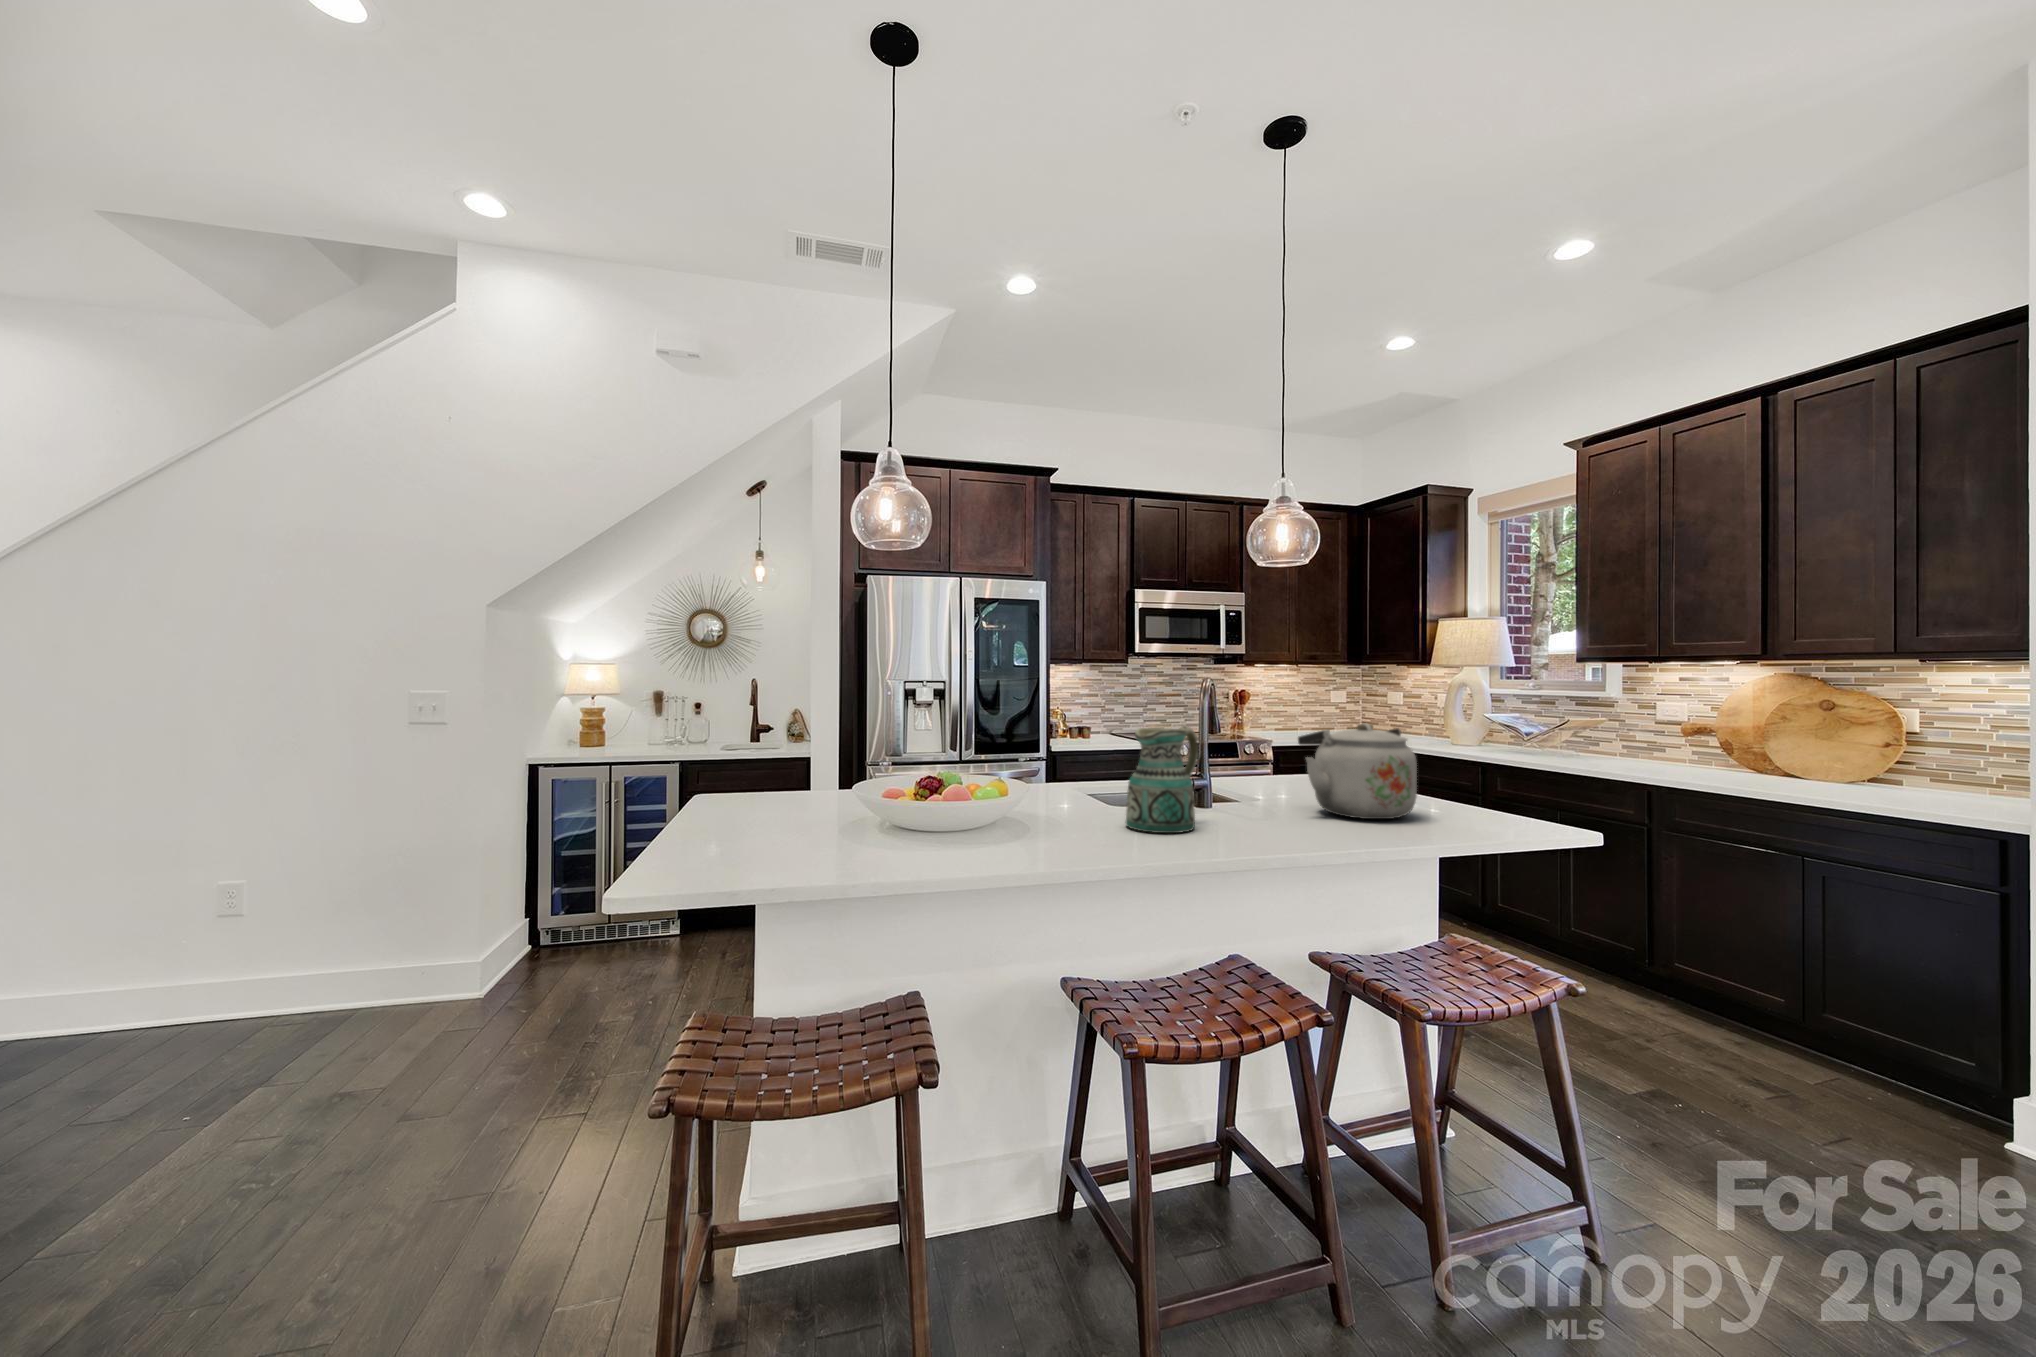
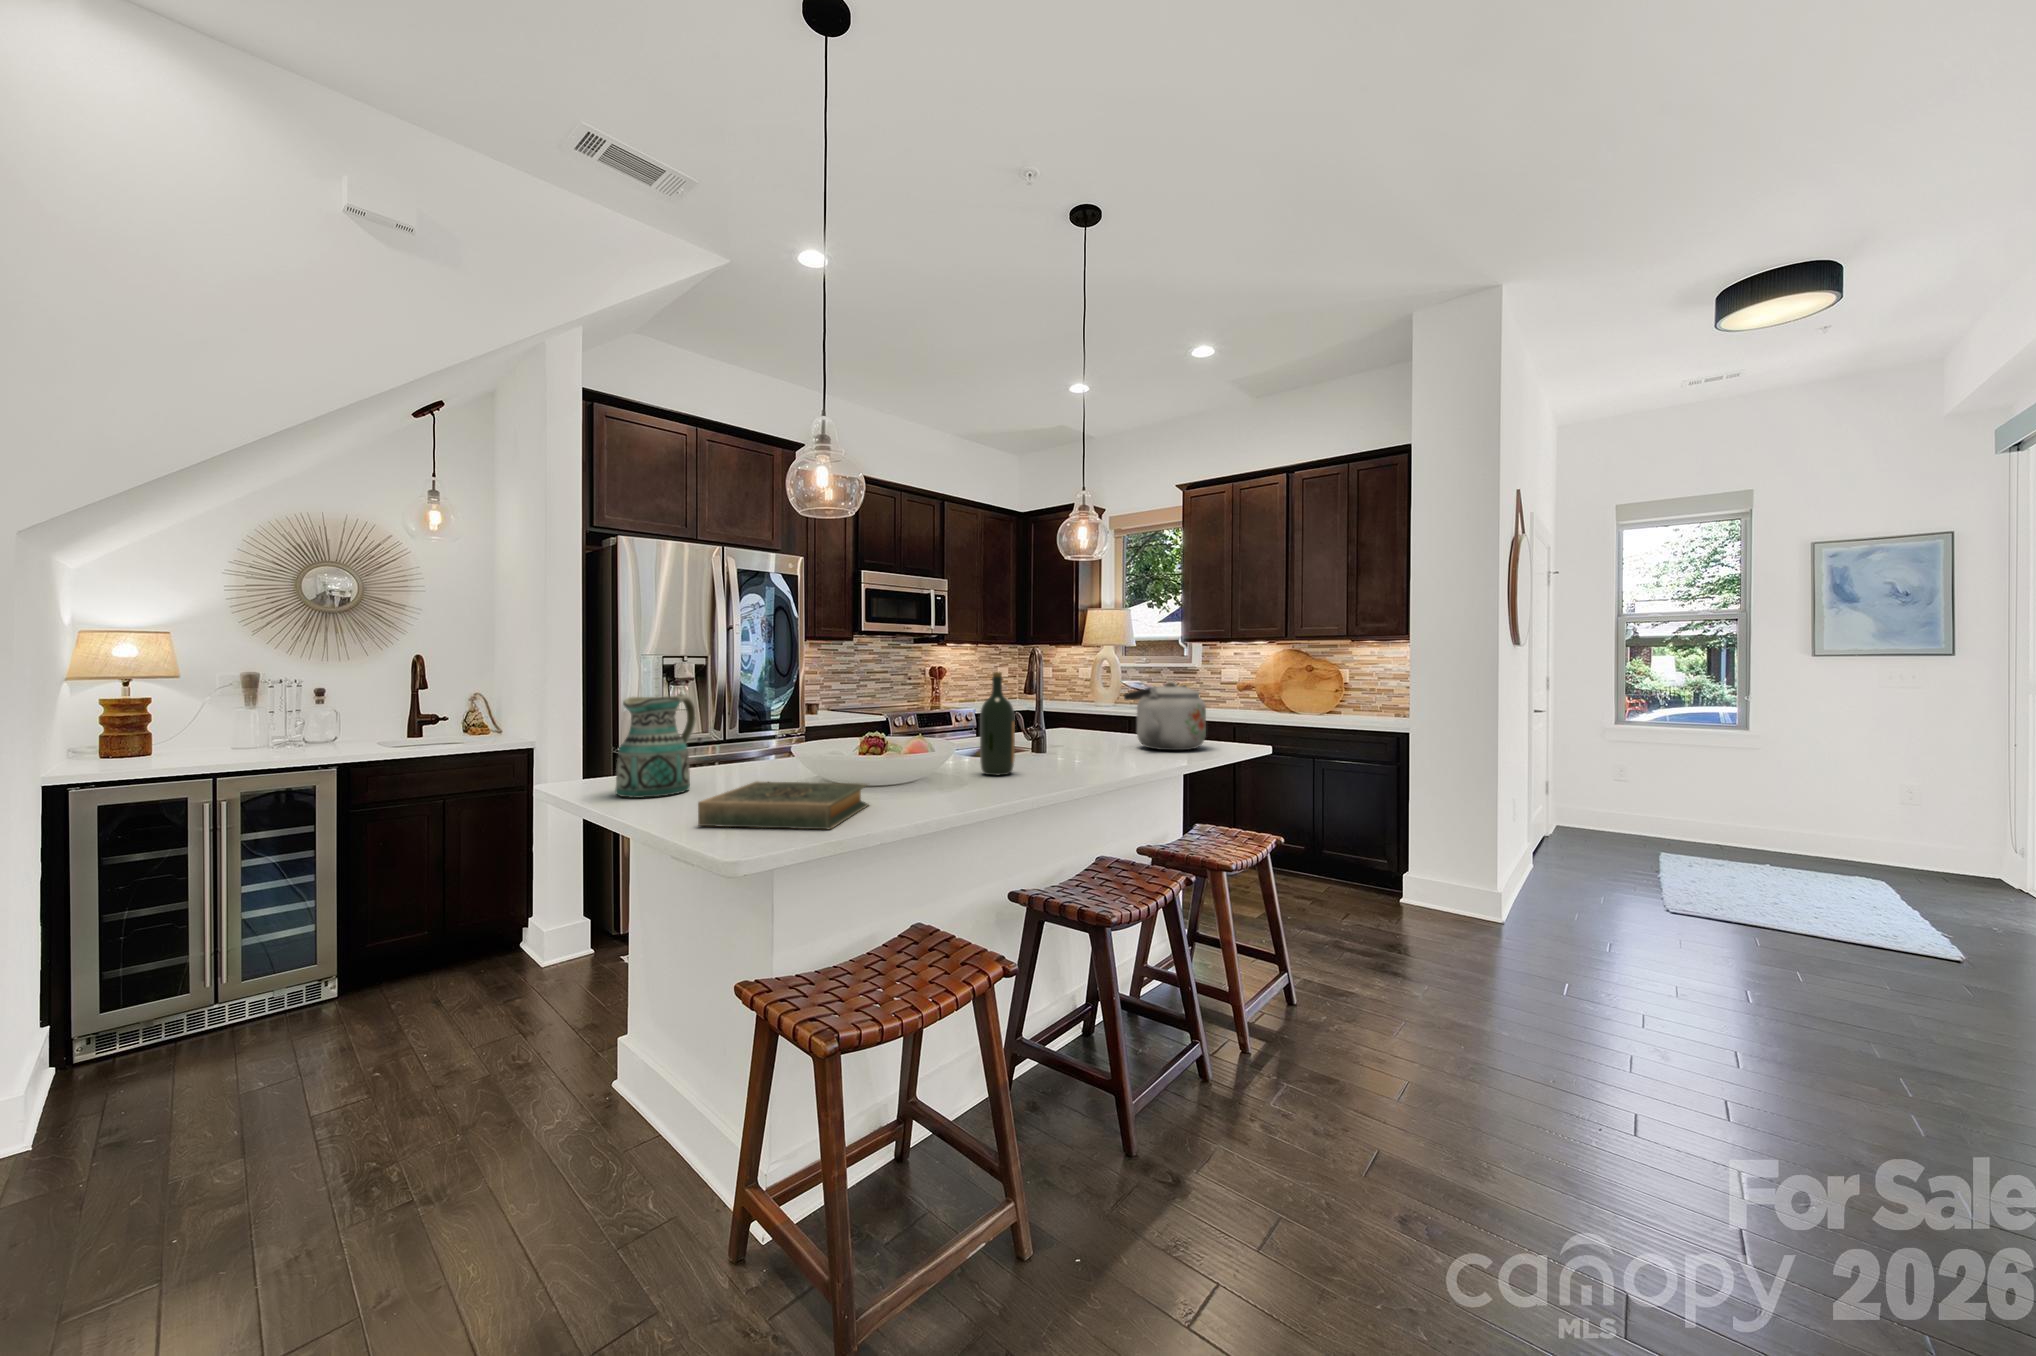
wine bottle: none [1041,707,1081,825] -> present [980,672,1015,775]
ceramic pitcher: present [1126,726,1198,833] -> present [616,694,696,798]
hardback book: none [702,805,863,858] -> present [698,782,868,829]

